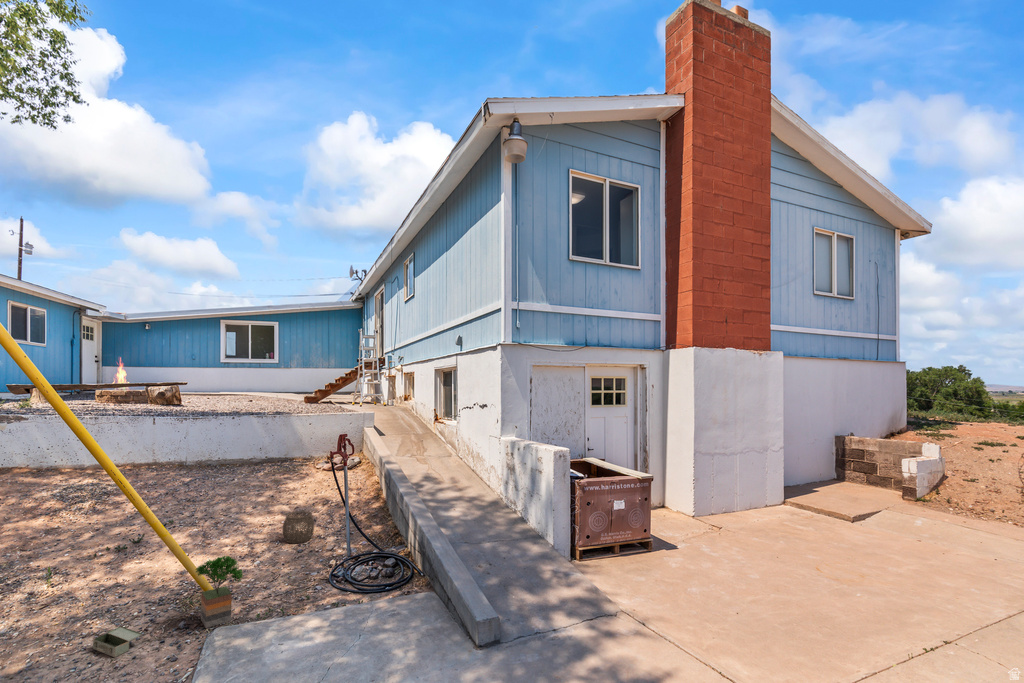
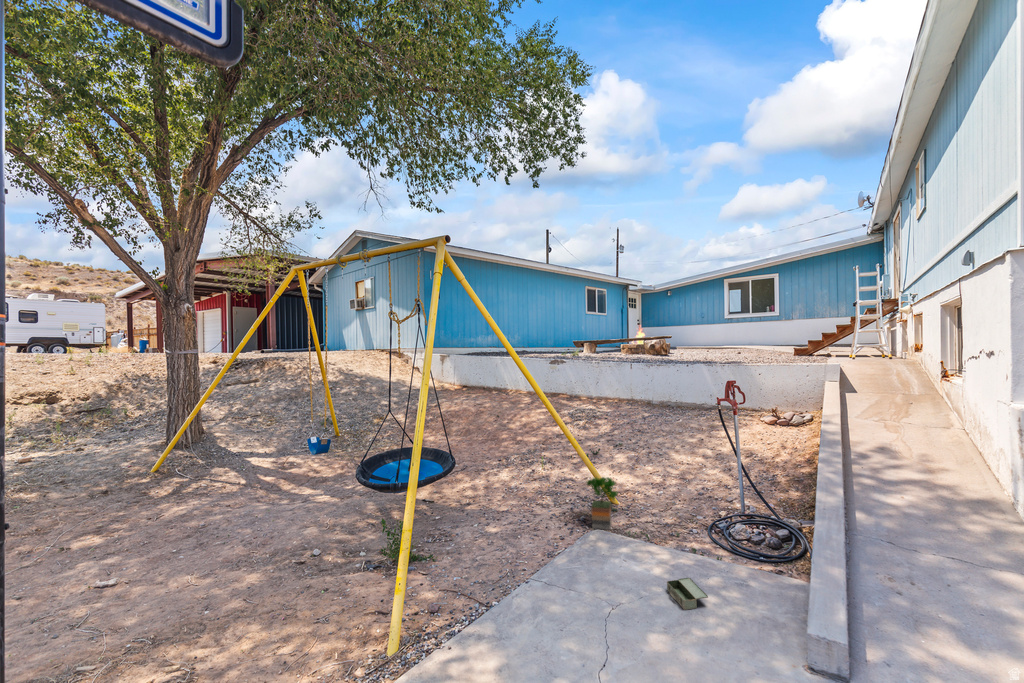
woven basket: present [283,511,314,543] -> none [693,457,723,487]
toolbox: present [93,627,143,657] -> present [667,578,708,610]

